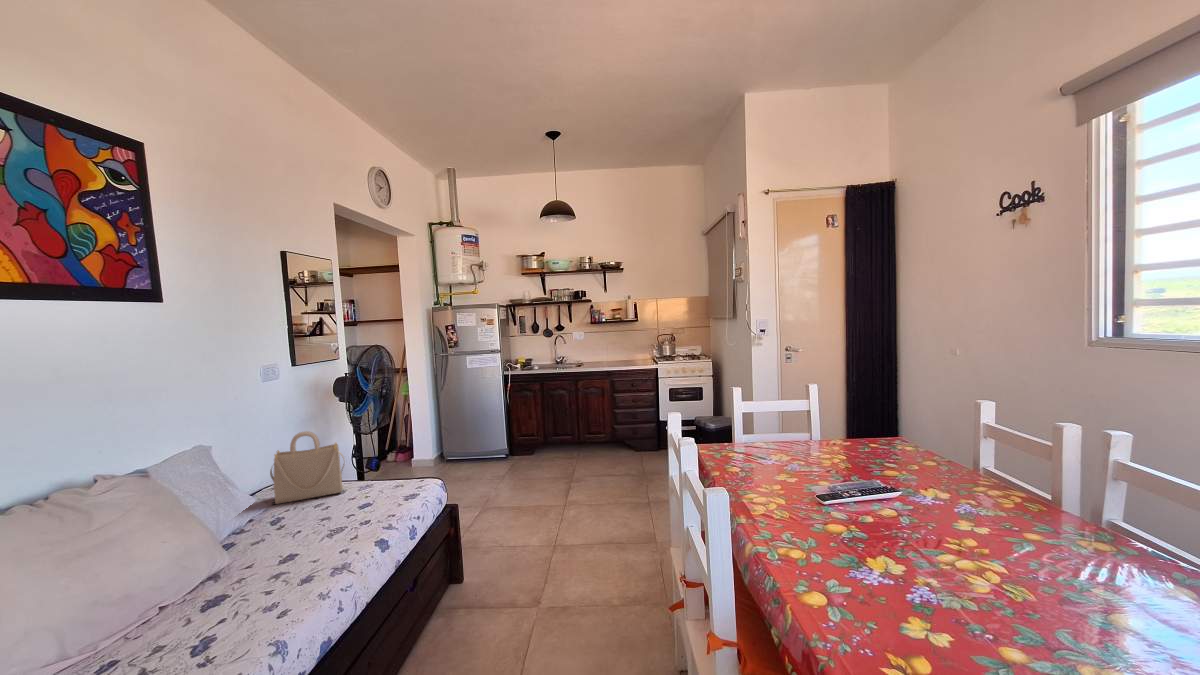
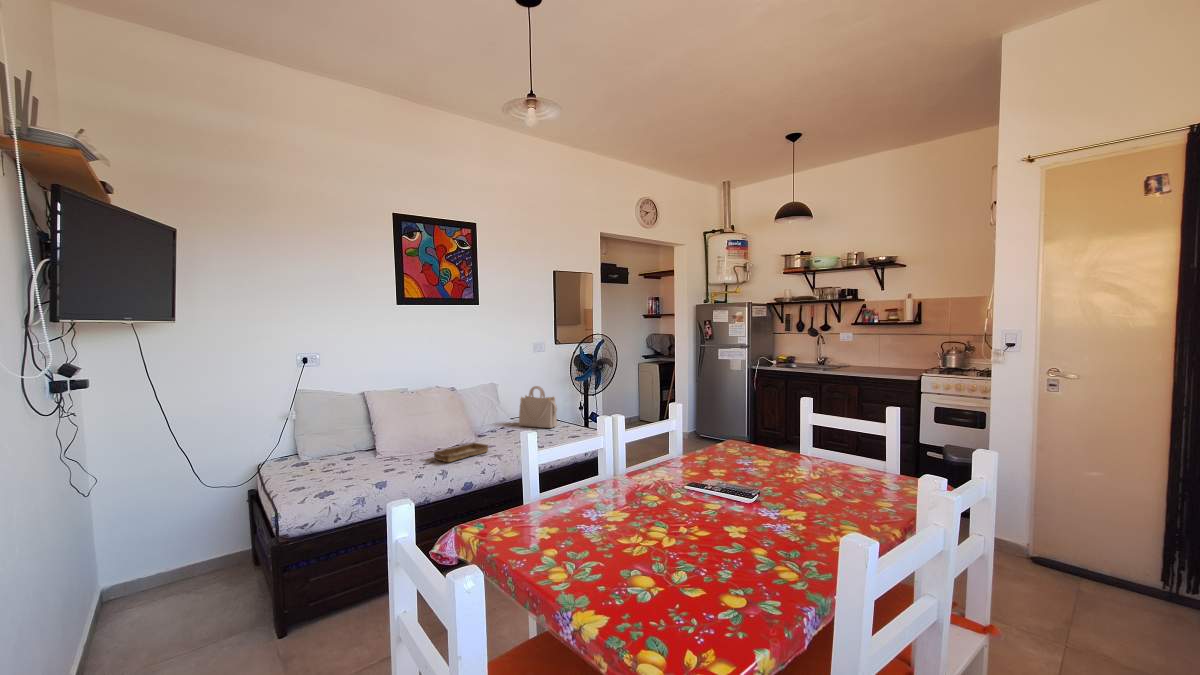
tray: none [190,546,303,614] -> present [433,443,488,462]

